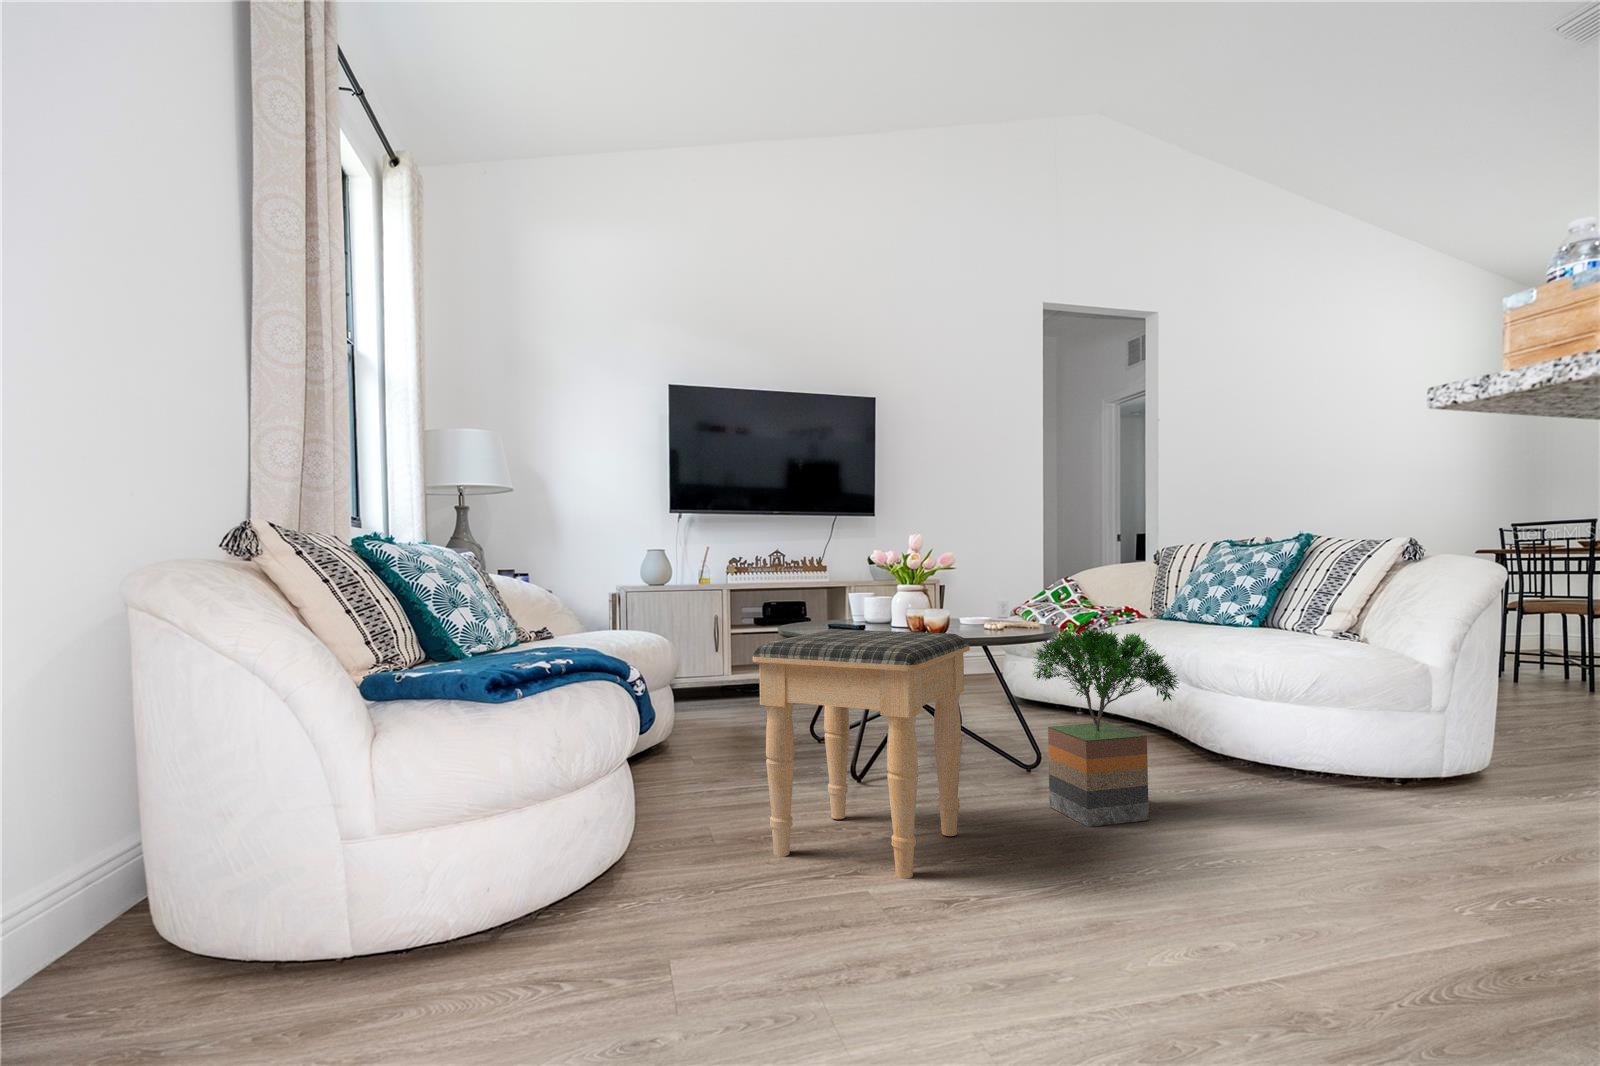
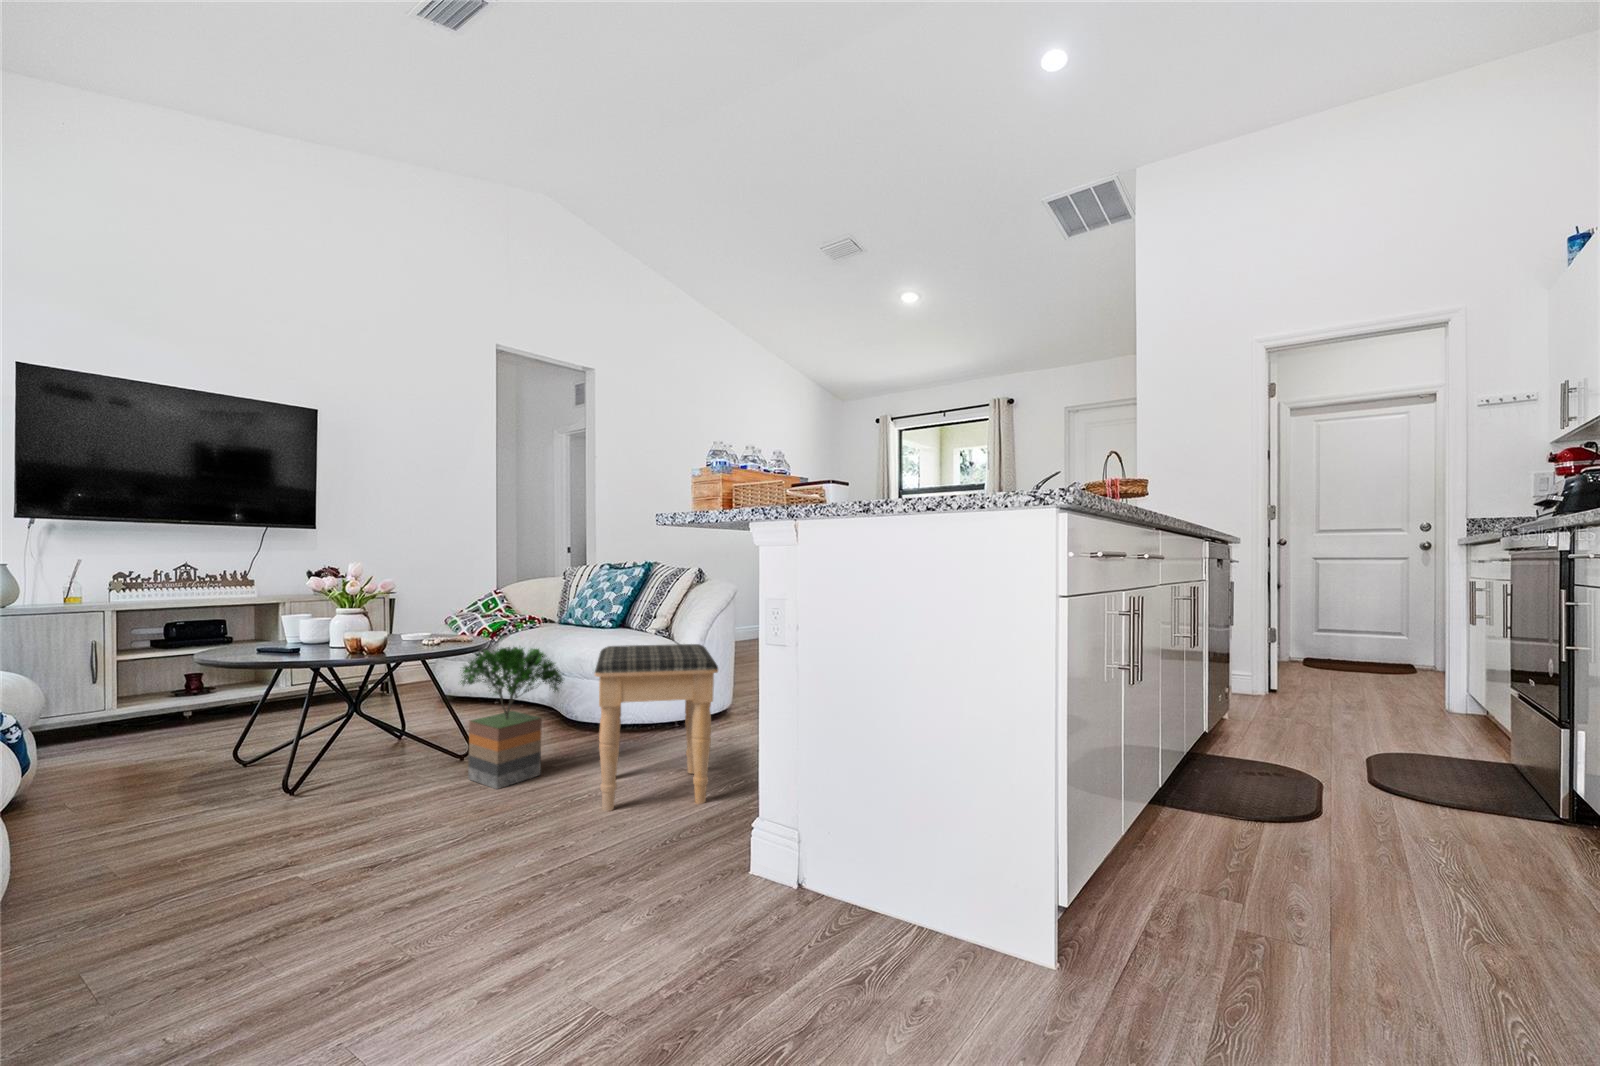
footstool: present [753,629,970,879] -> present [595,644,718,811]

